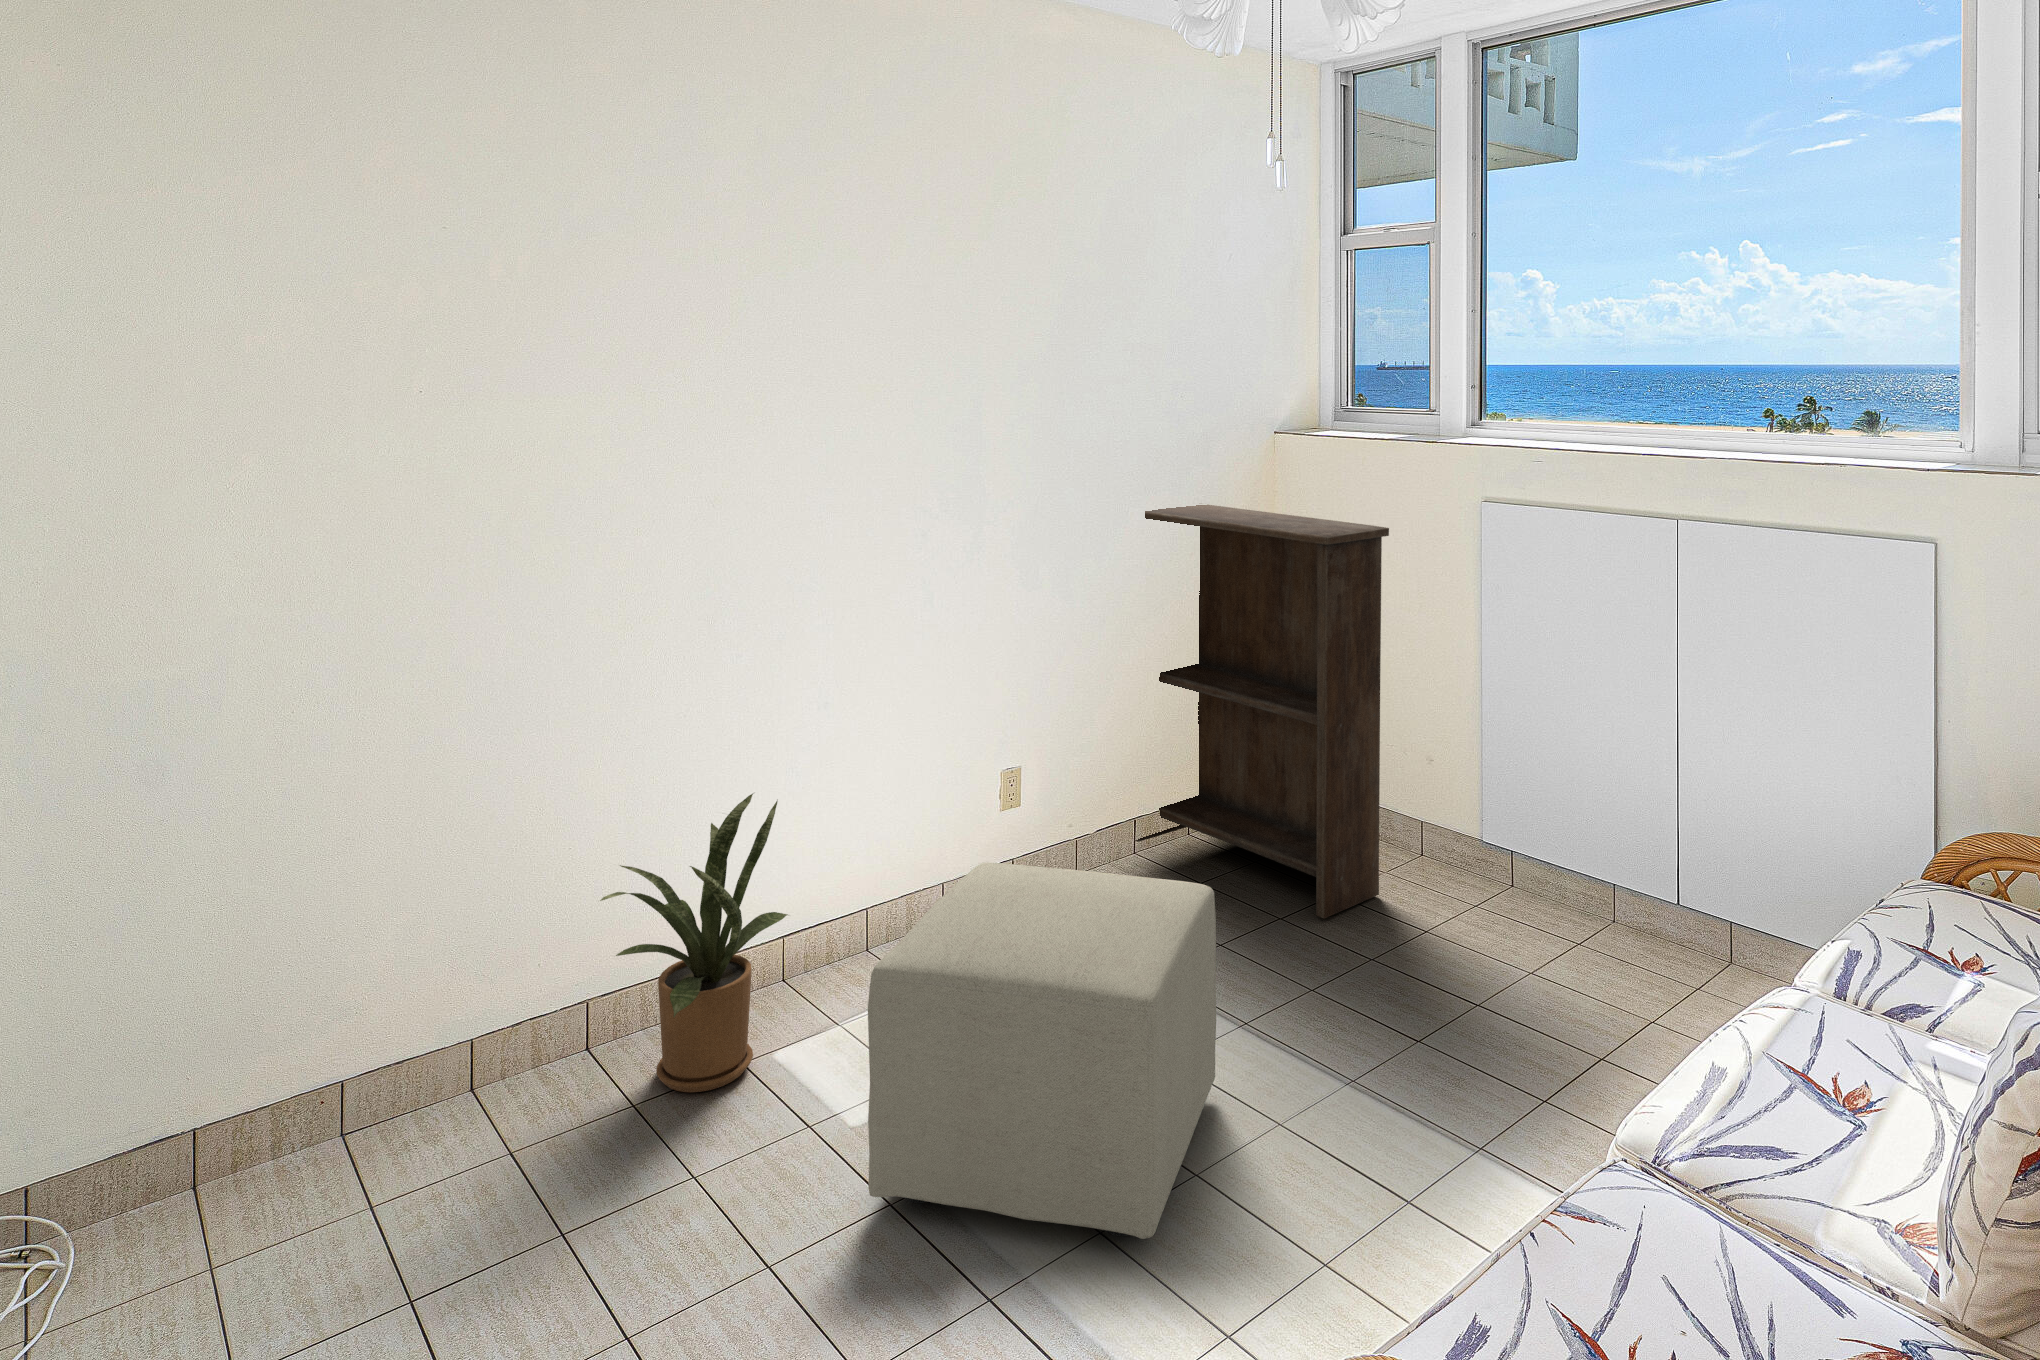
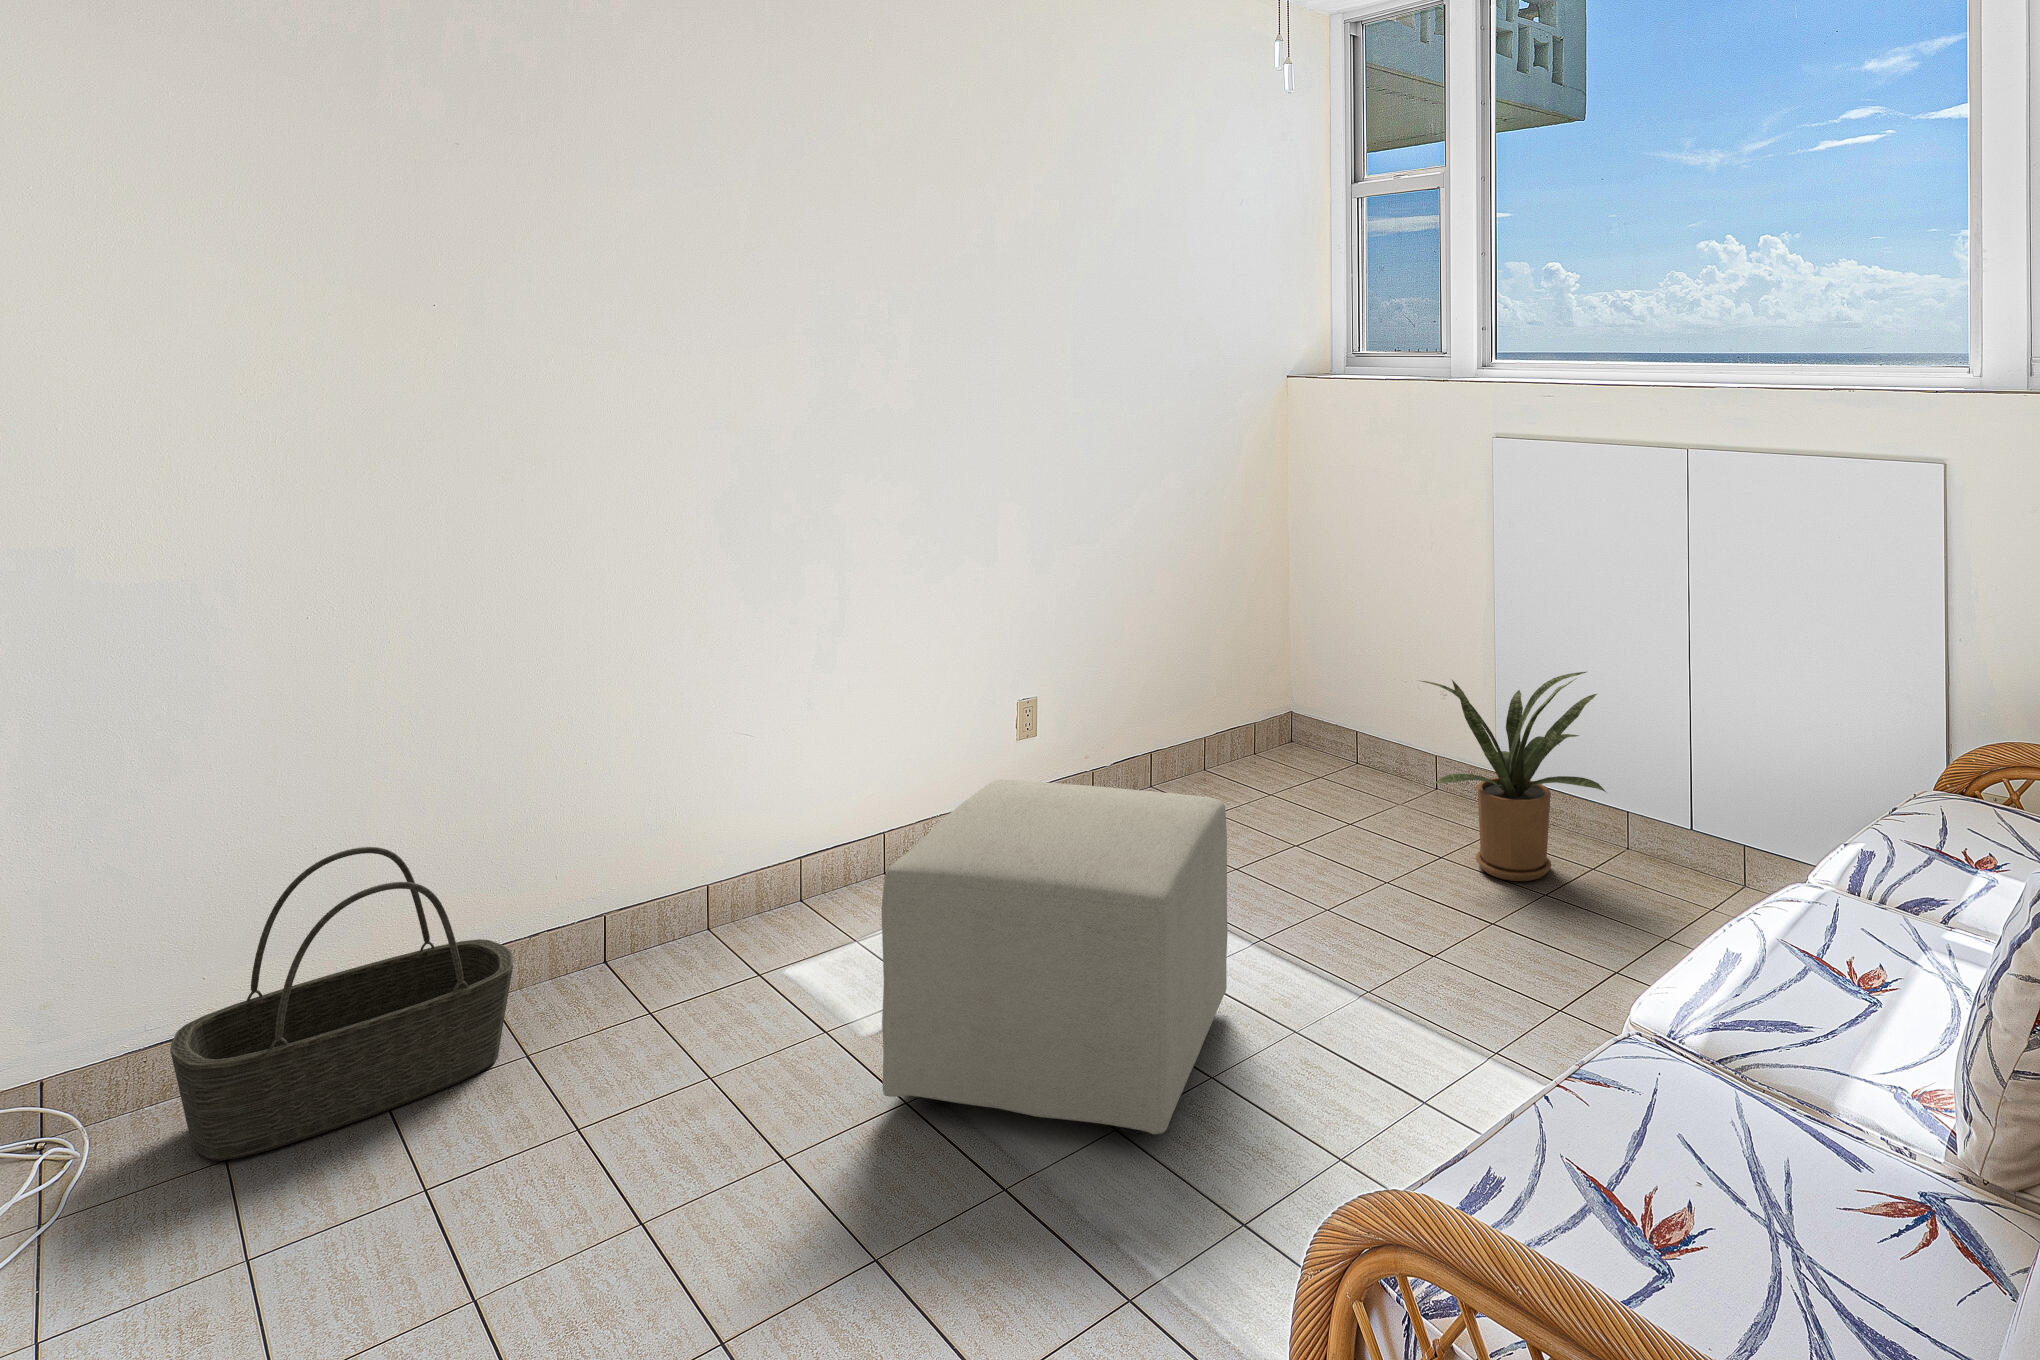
bookshelf: present [1135,505,1389,918] -> none [1140,448,1398,849]
house plant: present [600,794,788,1092] -> present [1421,672,1606,881]
basket: none [149,939,495,1268] -> present [170,847,513,1161]

